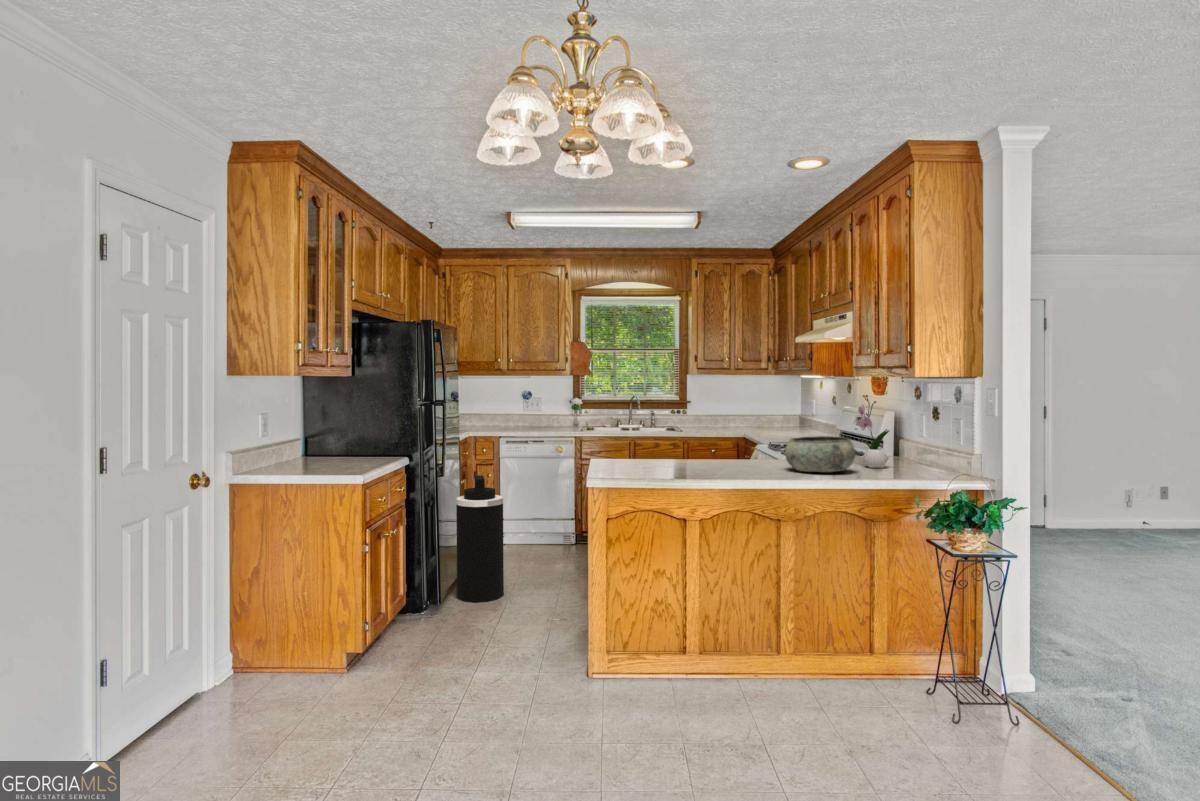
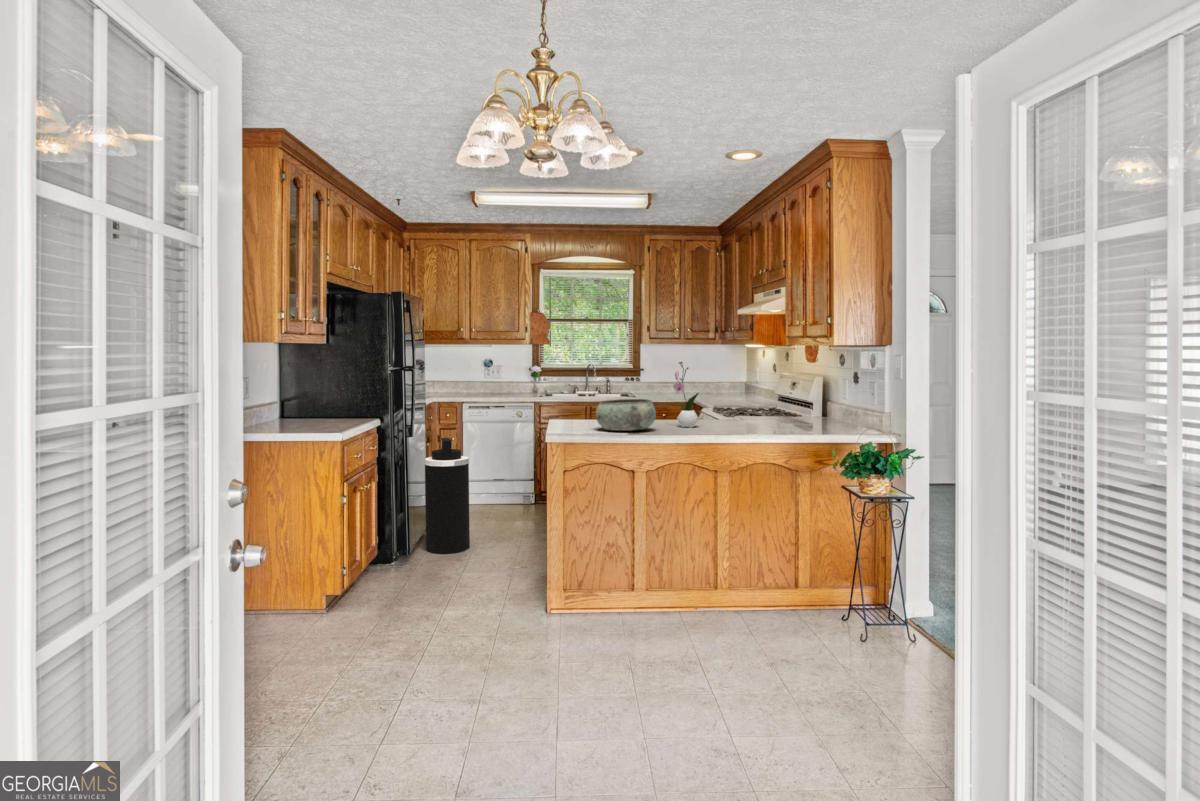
flower arrangement: present [858,395,889,468] -> present [674,362,699,427]
bowl: present [785,436,855,473] -> present [596,399,656,431]

